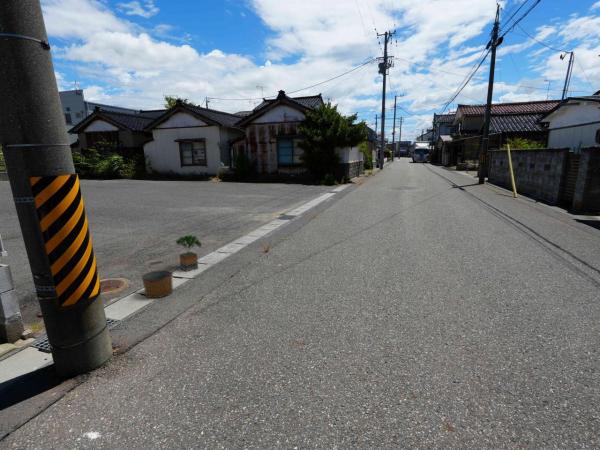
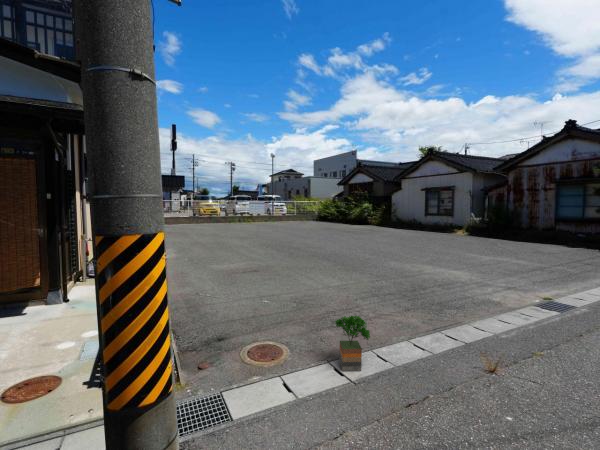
bucket: present [142,261,173,298] -> none [260,354,301,415]

